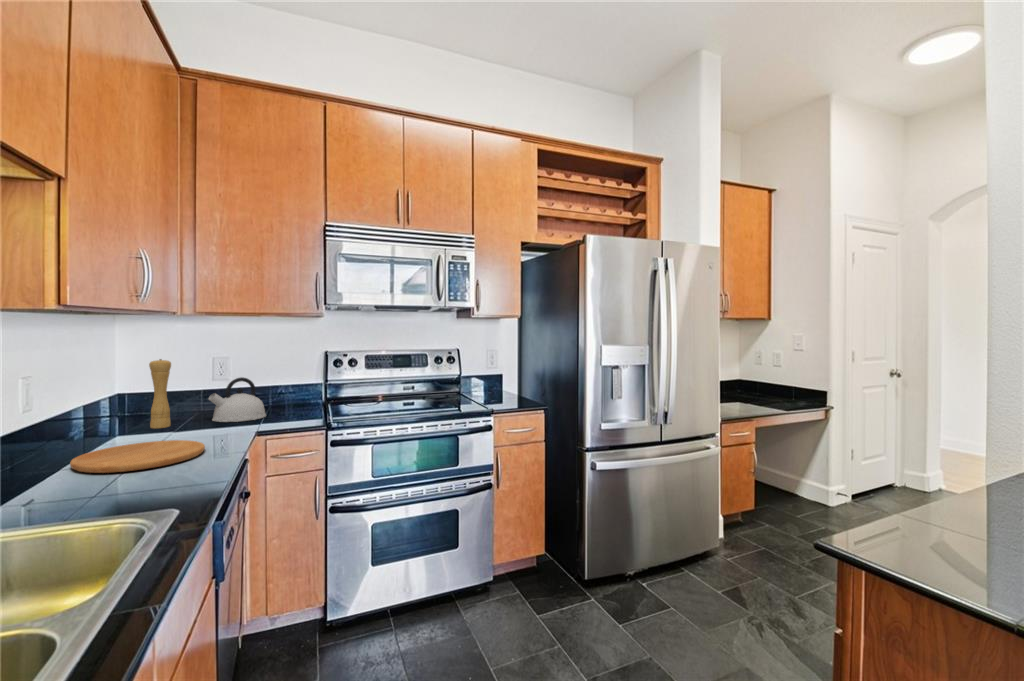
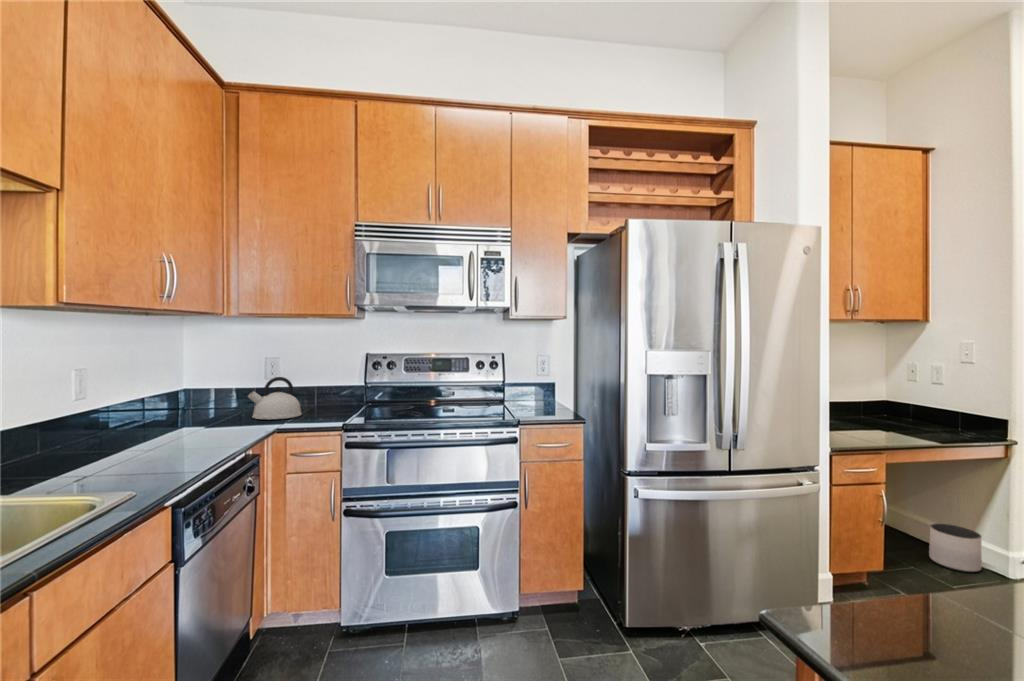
pepper mill: present [149,359,171,429] -> none [196,358,215,422]
cutting board: present [70,440,205,473] -> none [97,434,216,461]
planter: none [777,472,810,505] -> present [929,523,982,572]

